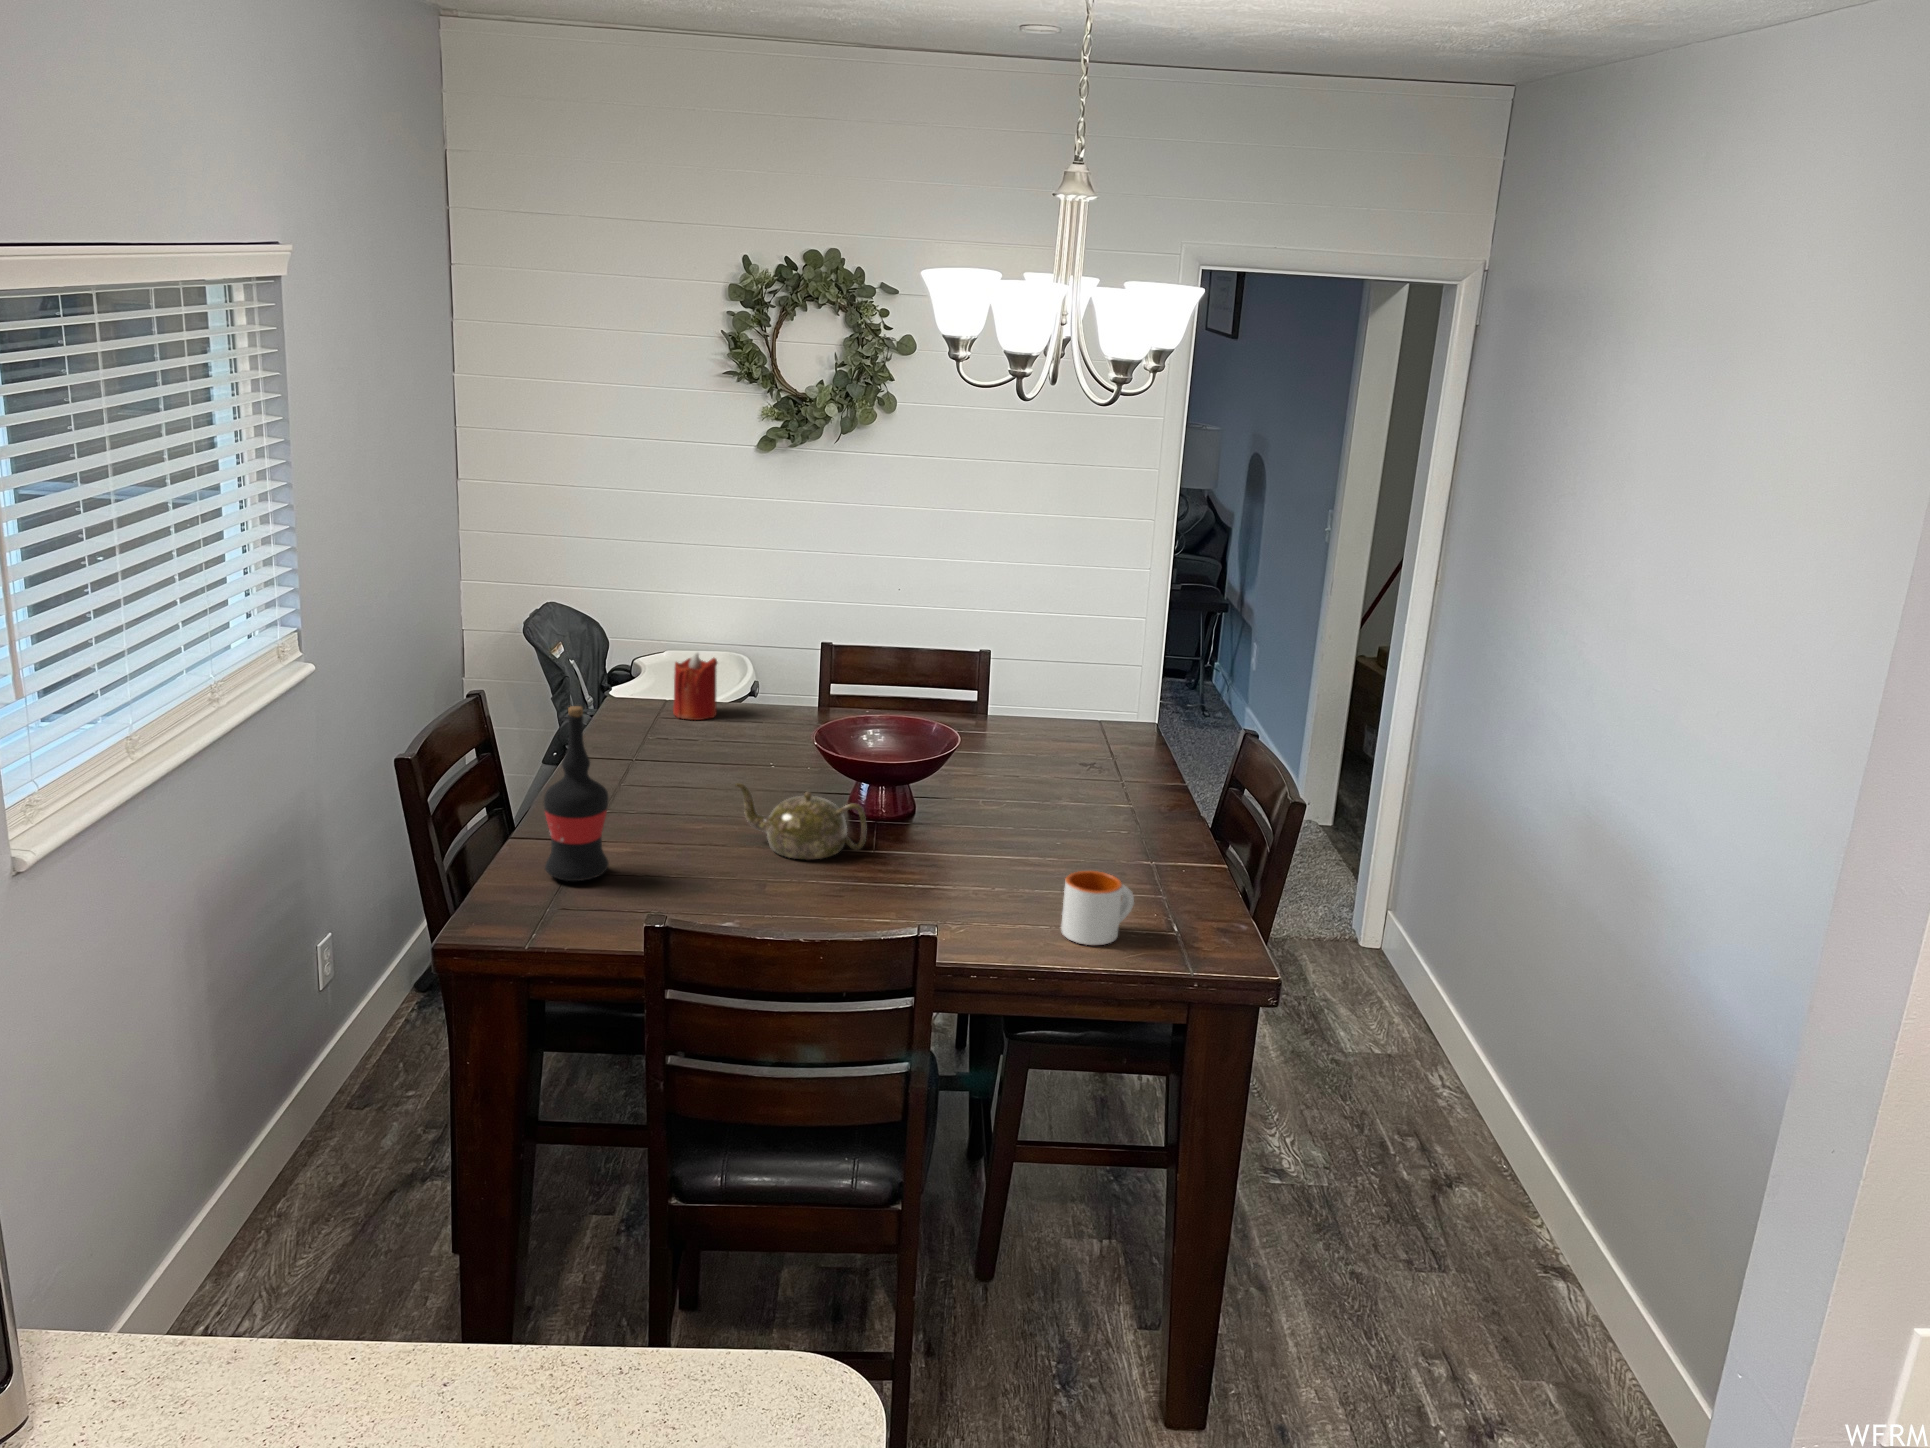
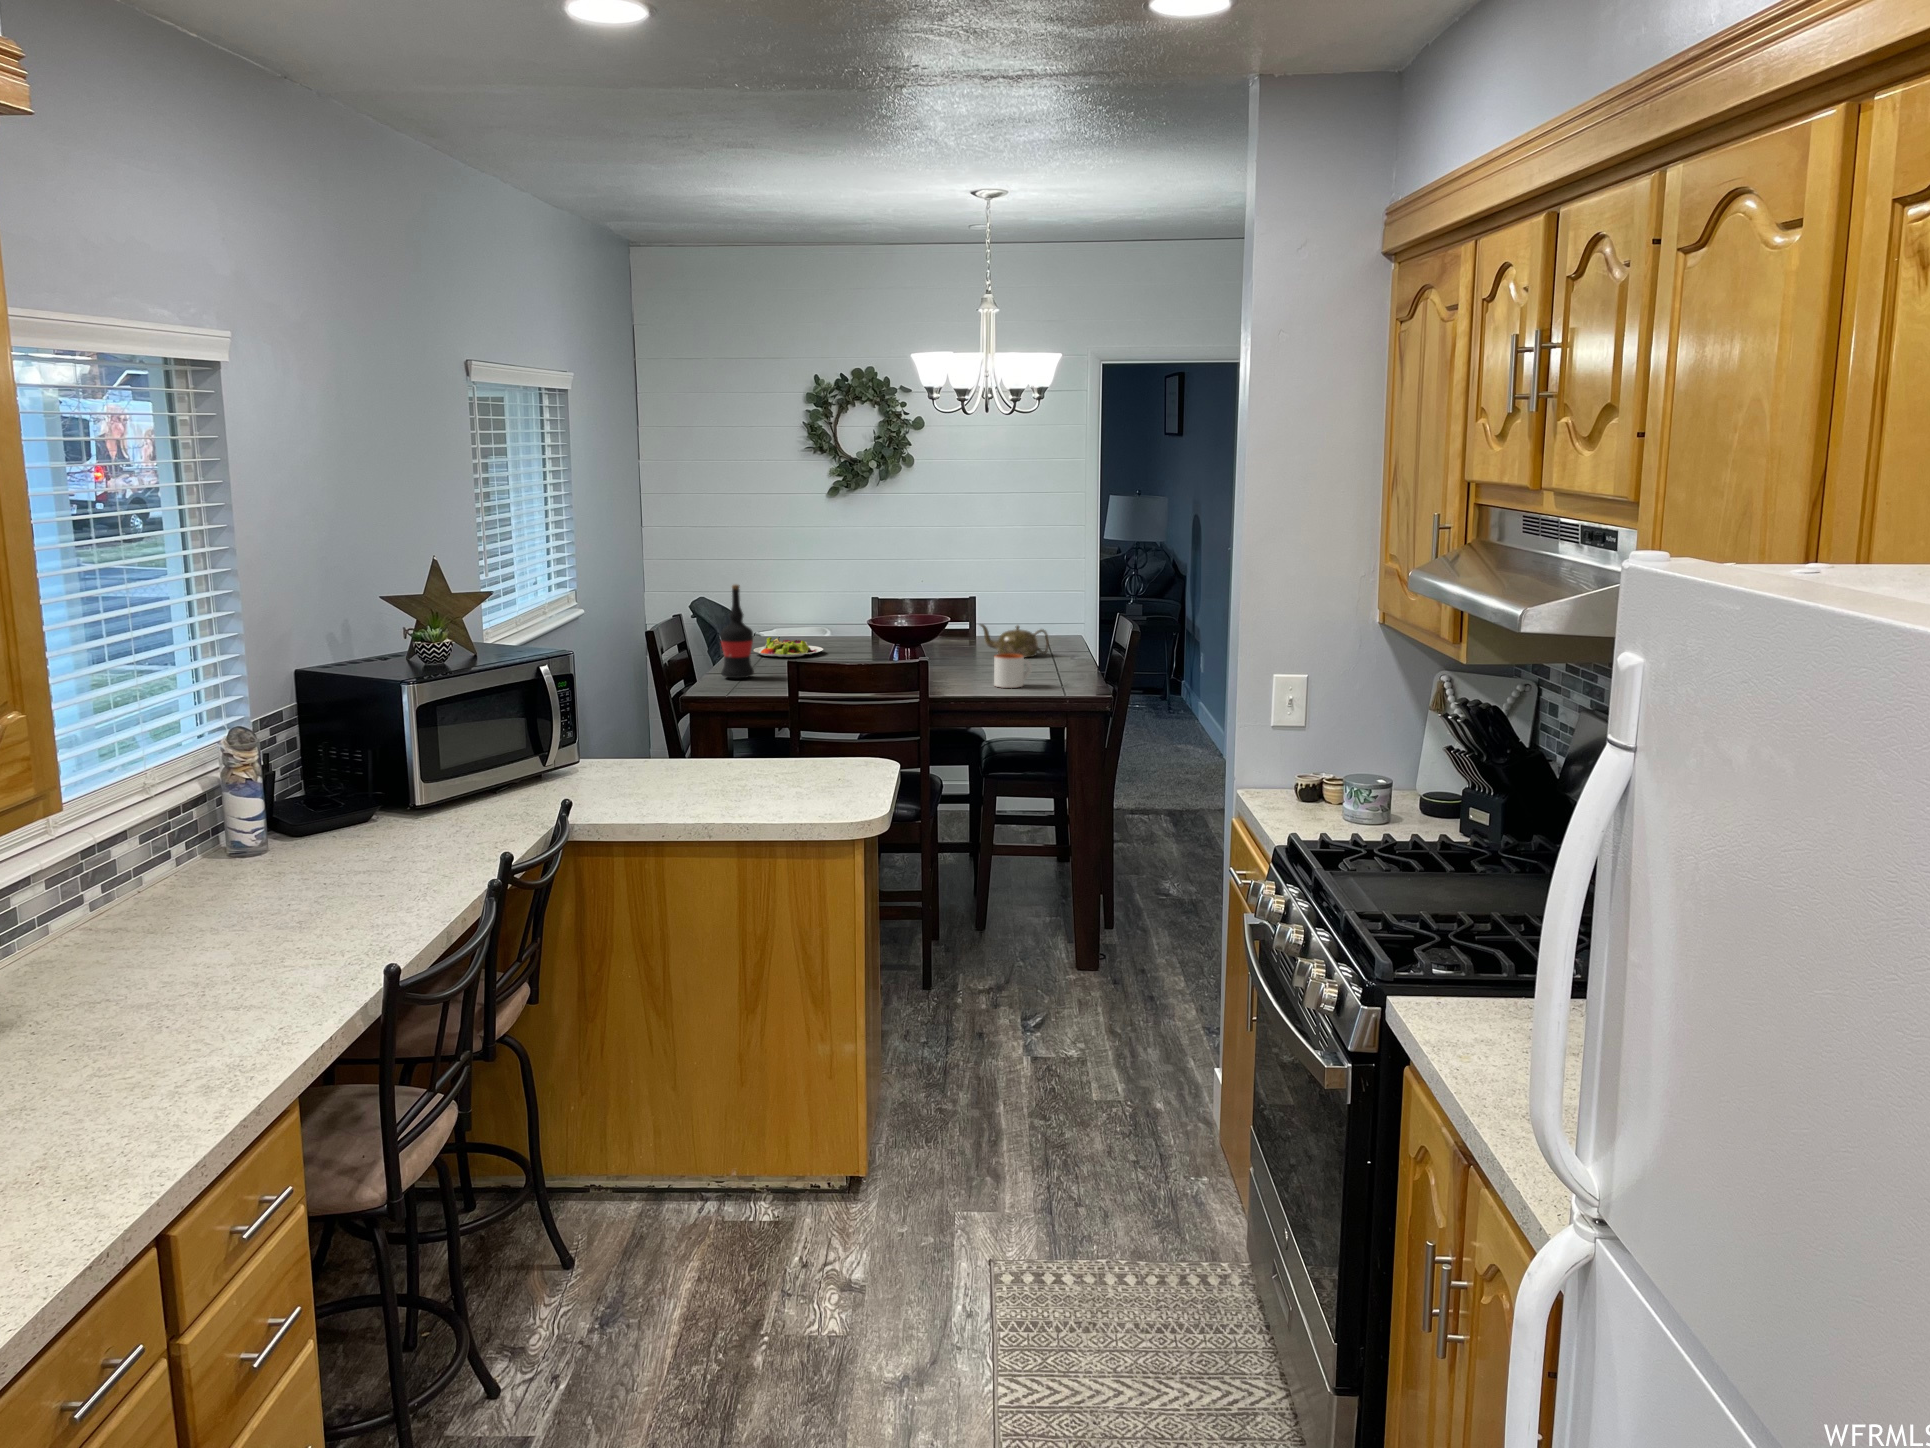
candle: present [673,653,717,720] -> none [782,600,808,639]
salad plate: none [618,741,740,790] -> present [753,637,823,657]
teapot: present [735,783,866,860] -> present [980,624,1049,657]

